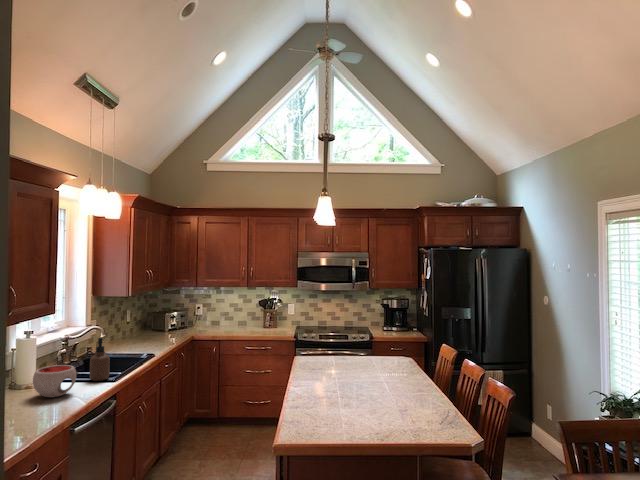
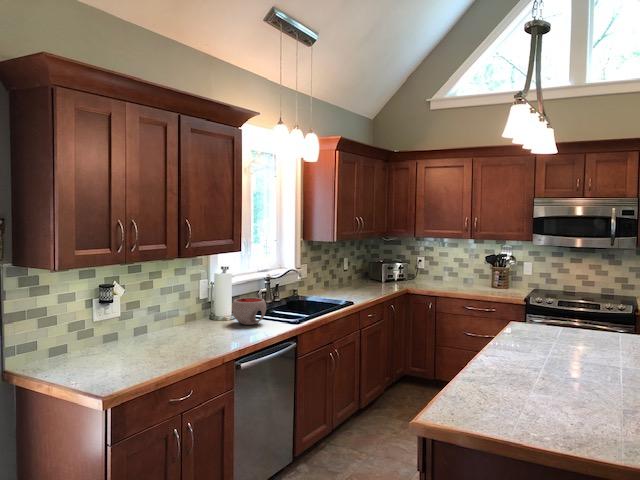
soap dispenser: present [90,338,110,381] -> none [283,277,300,317]

